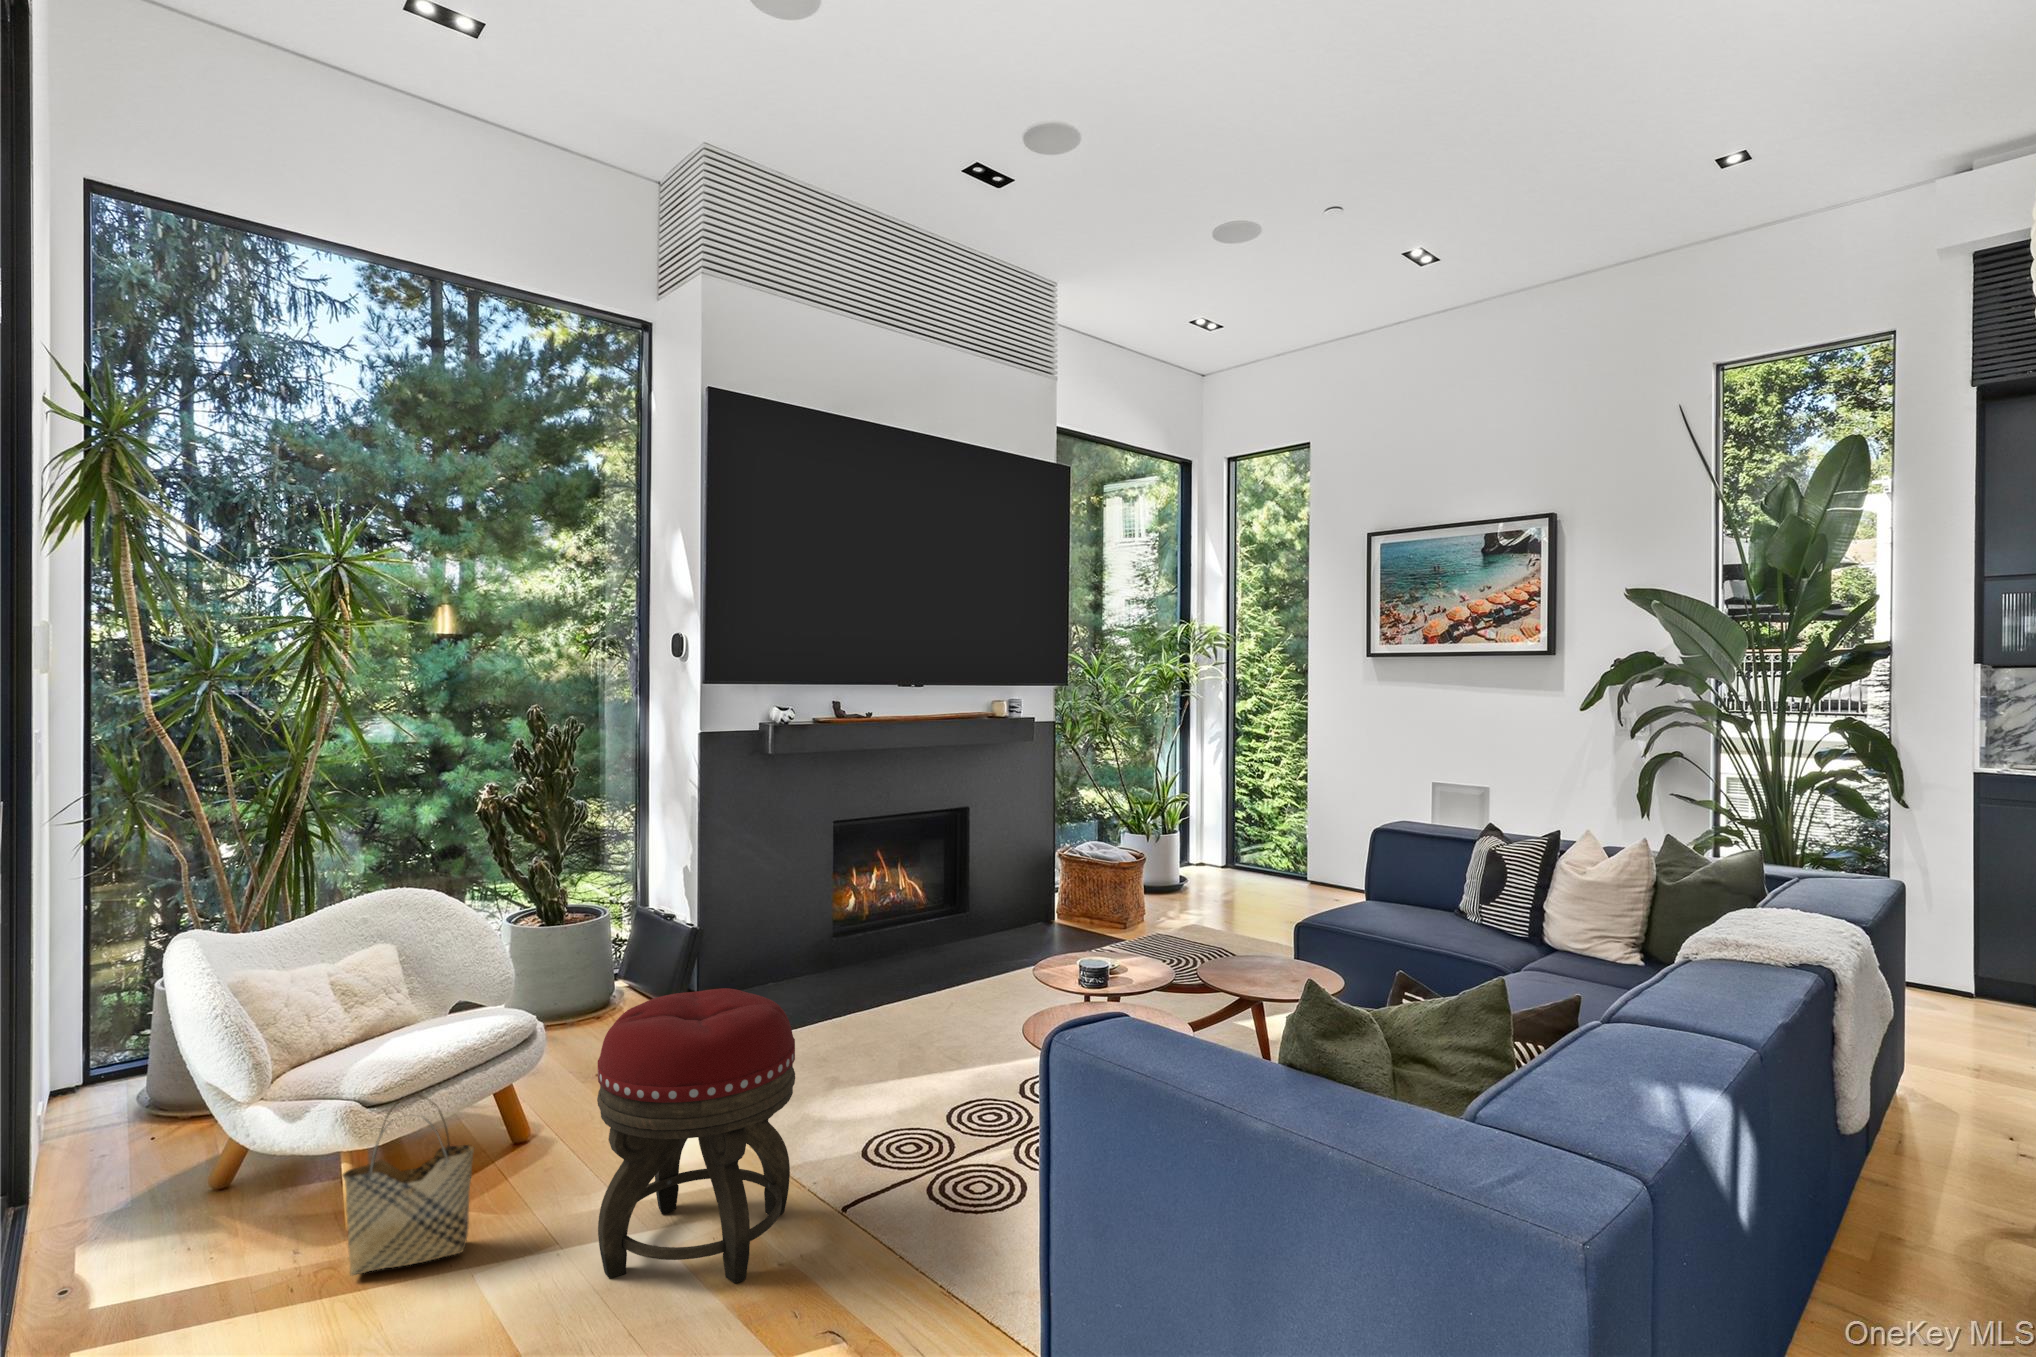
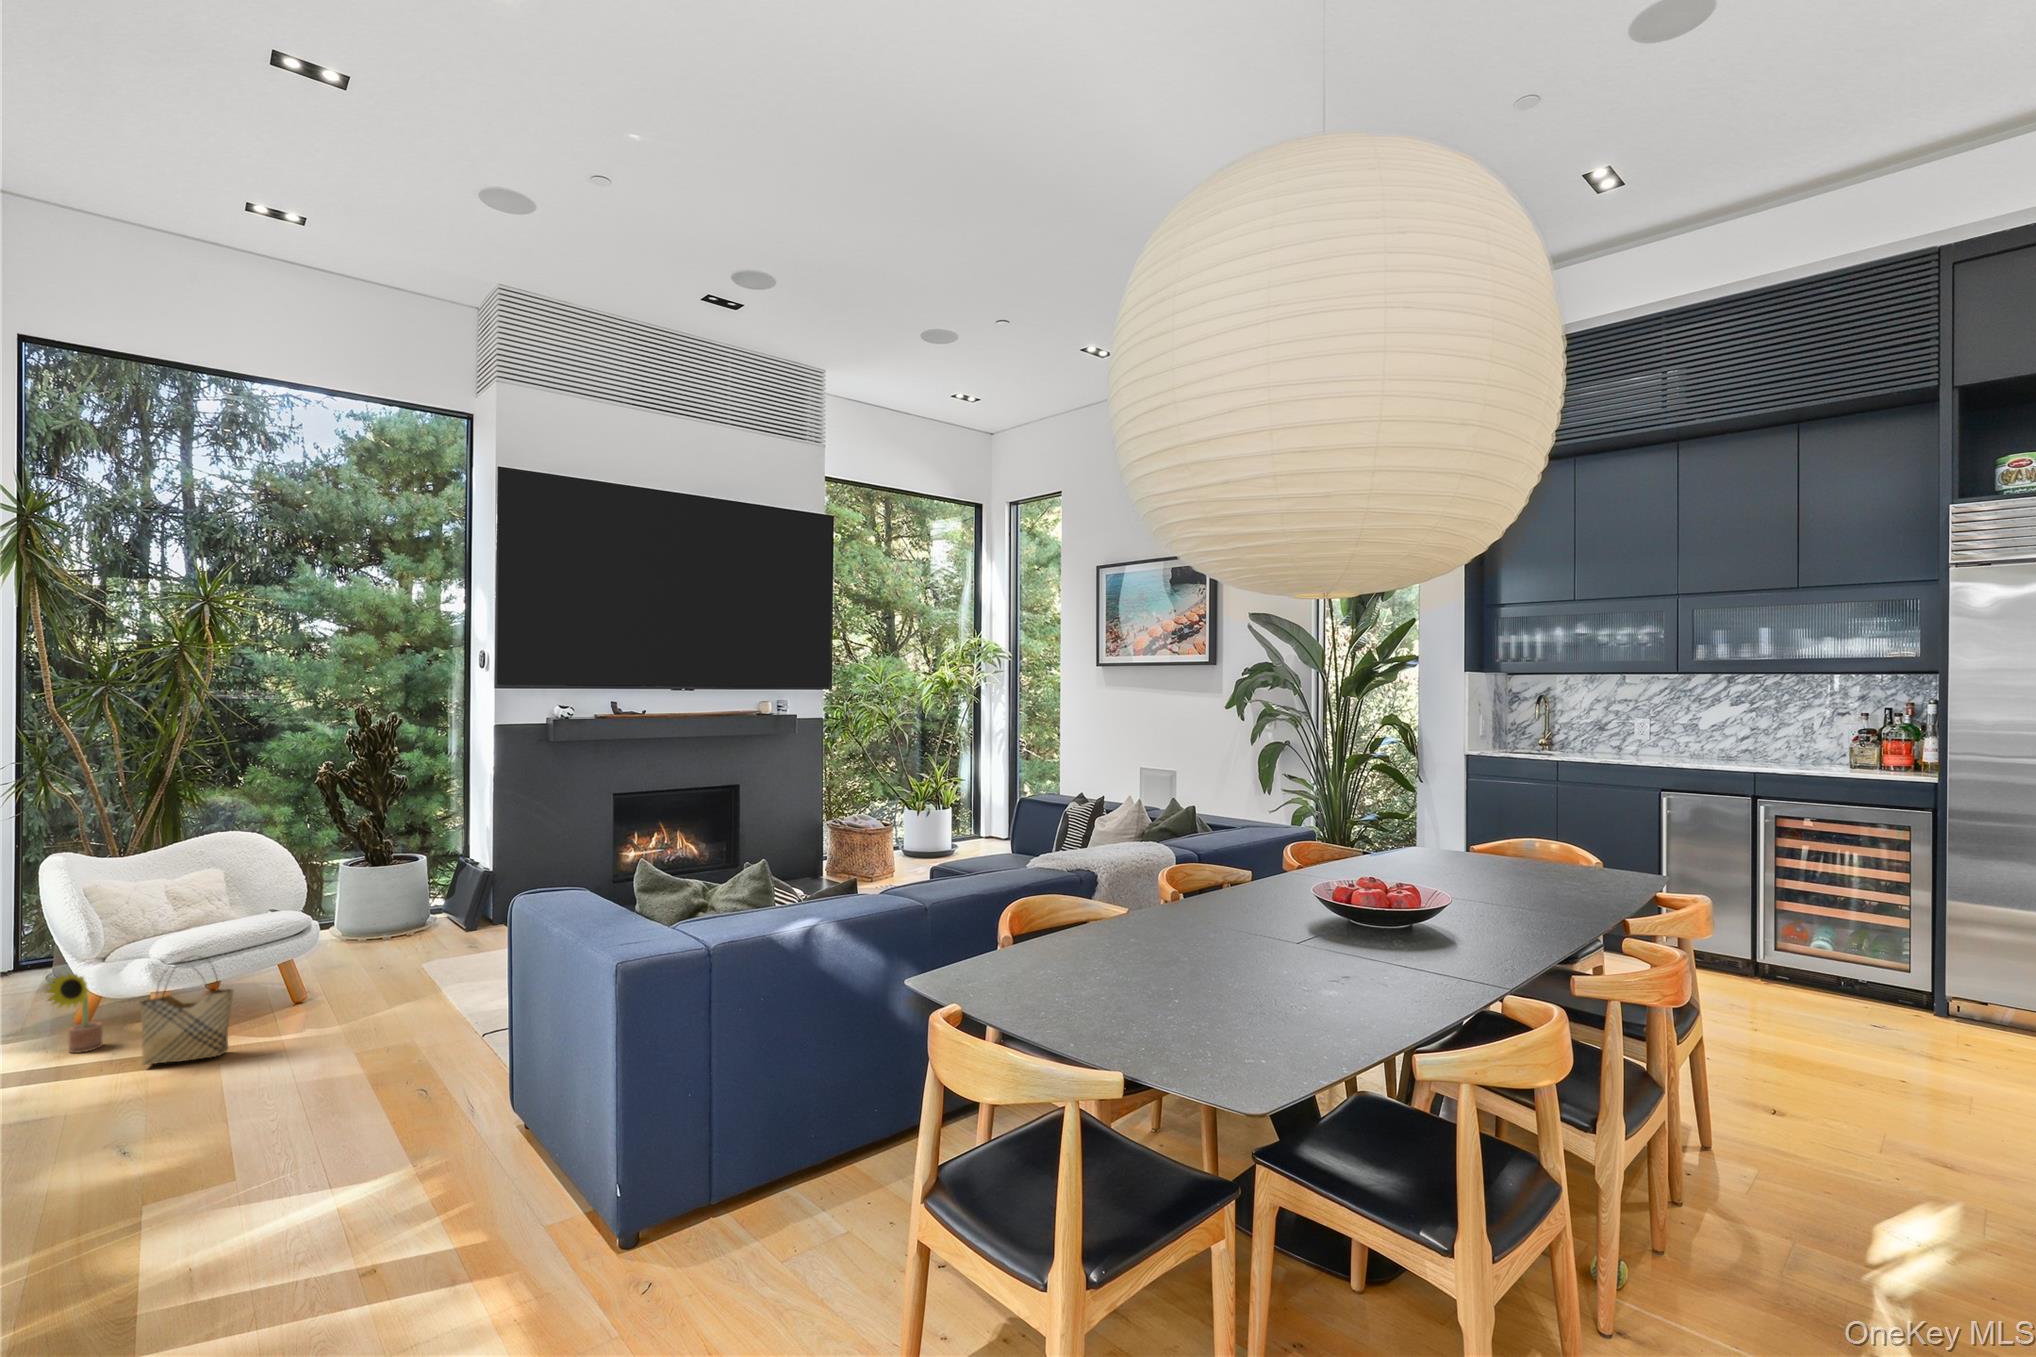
footstool: present [597,988,795,1284] -> none [301,891,452,1072]
decorative plant: none [184,1124,266,1247] -> present [46,973,102,1053]

